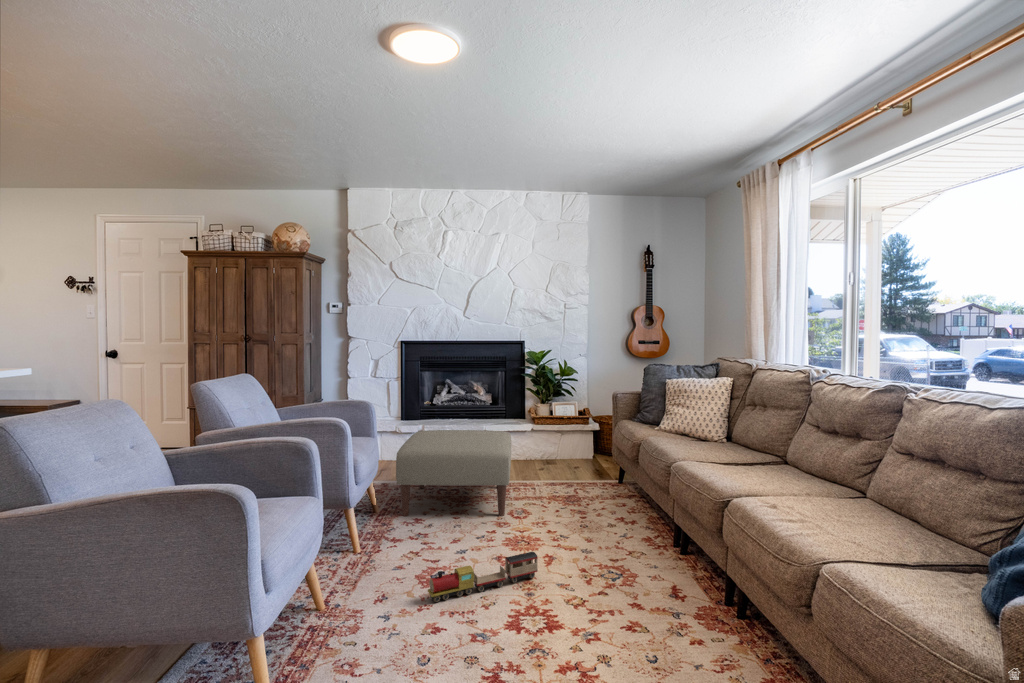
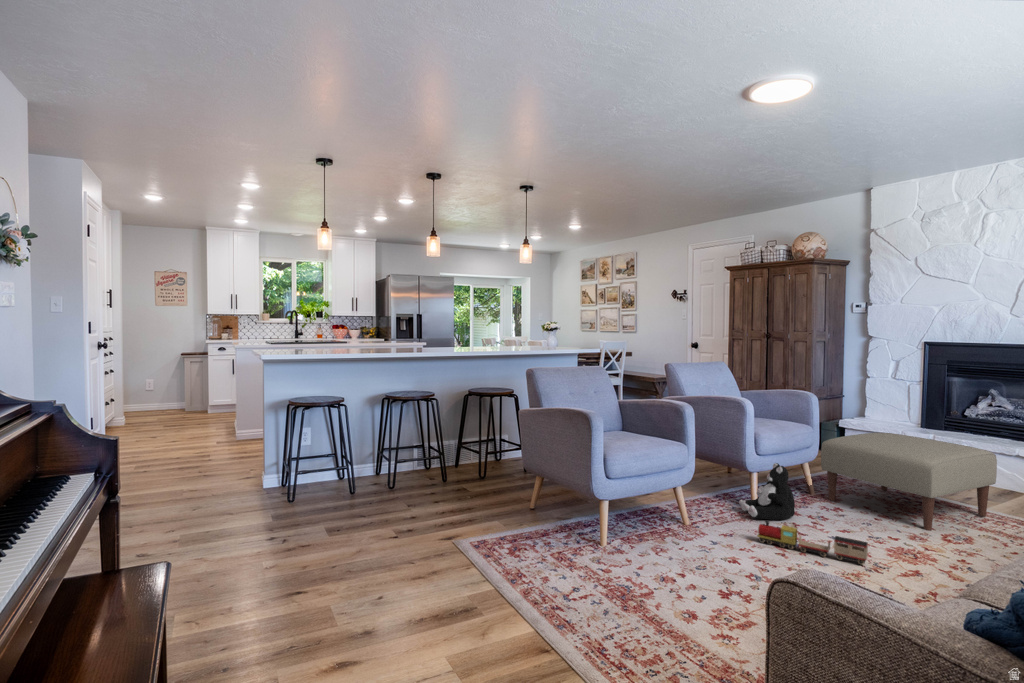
plush toy: none [355,492,415,571] -> present [739,463,795,520]

